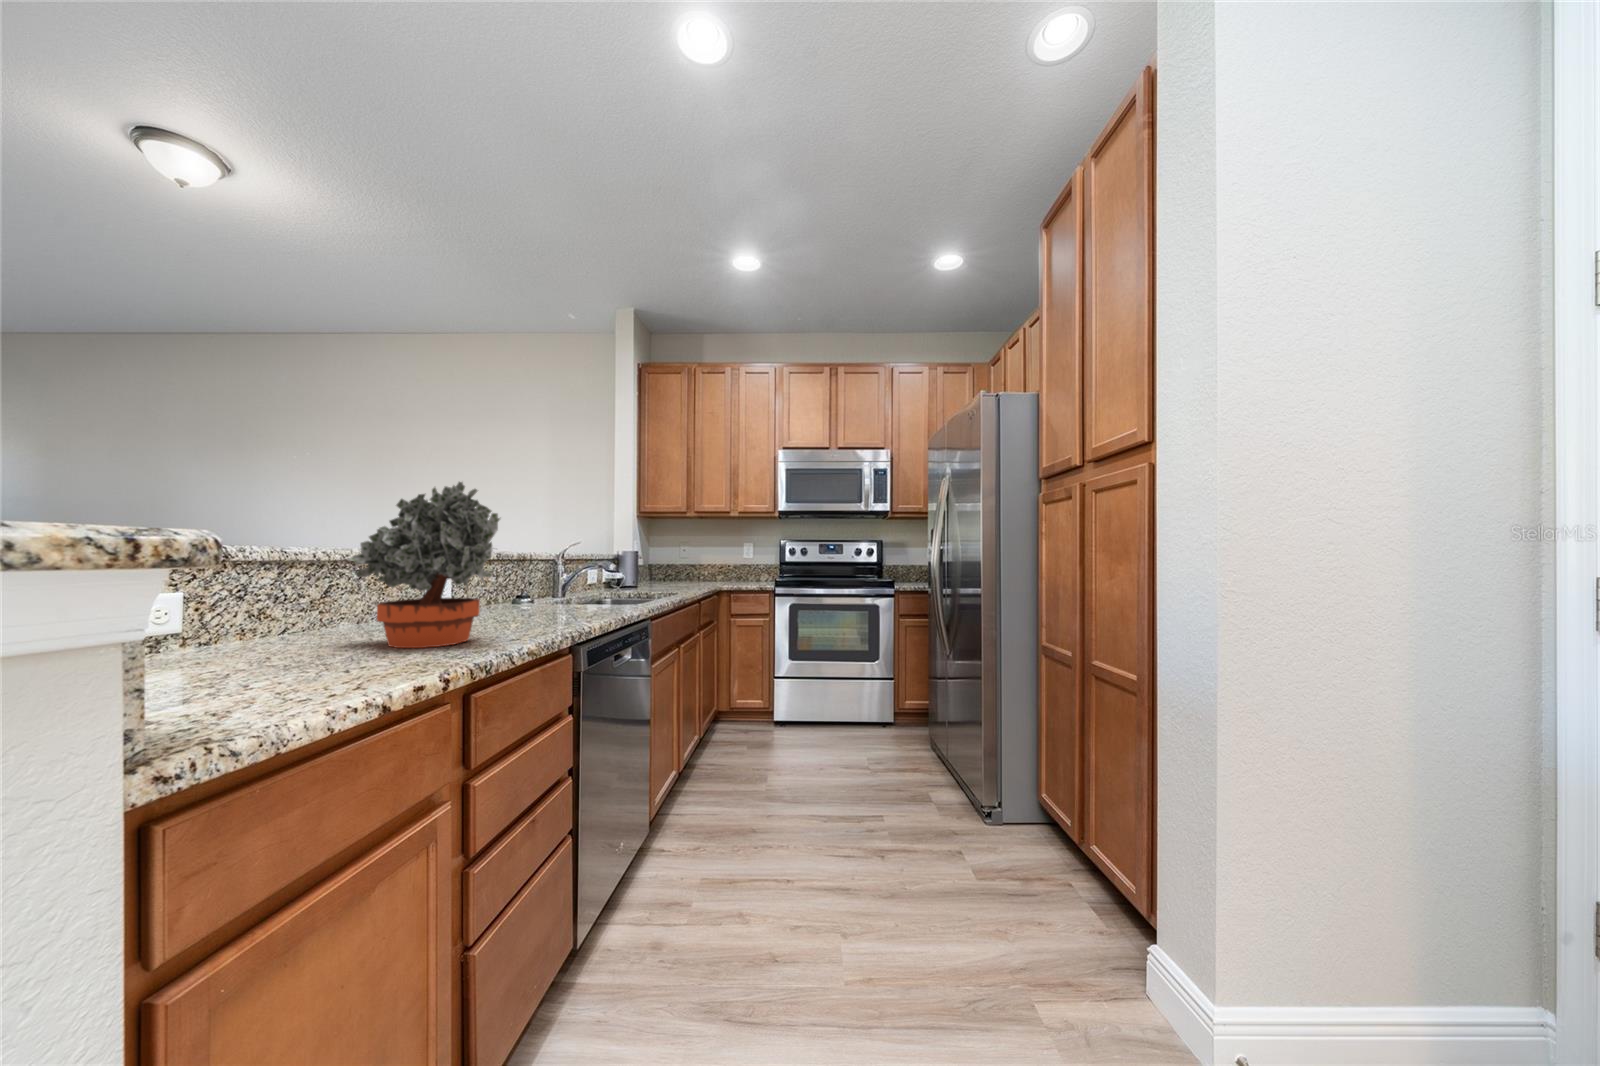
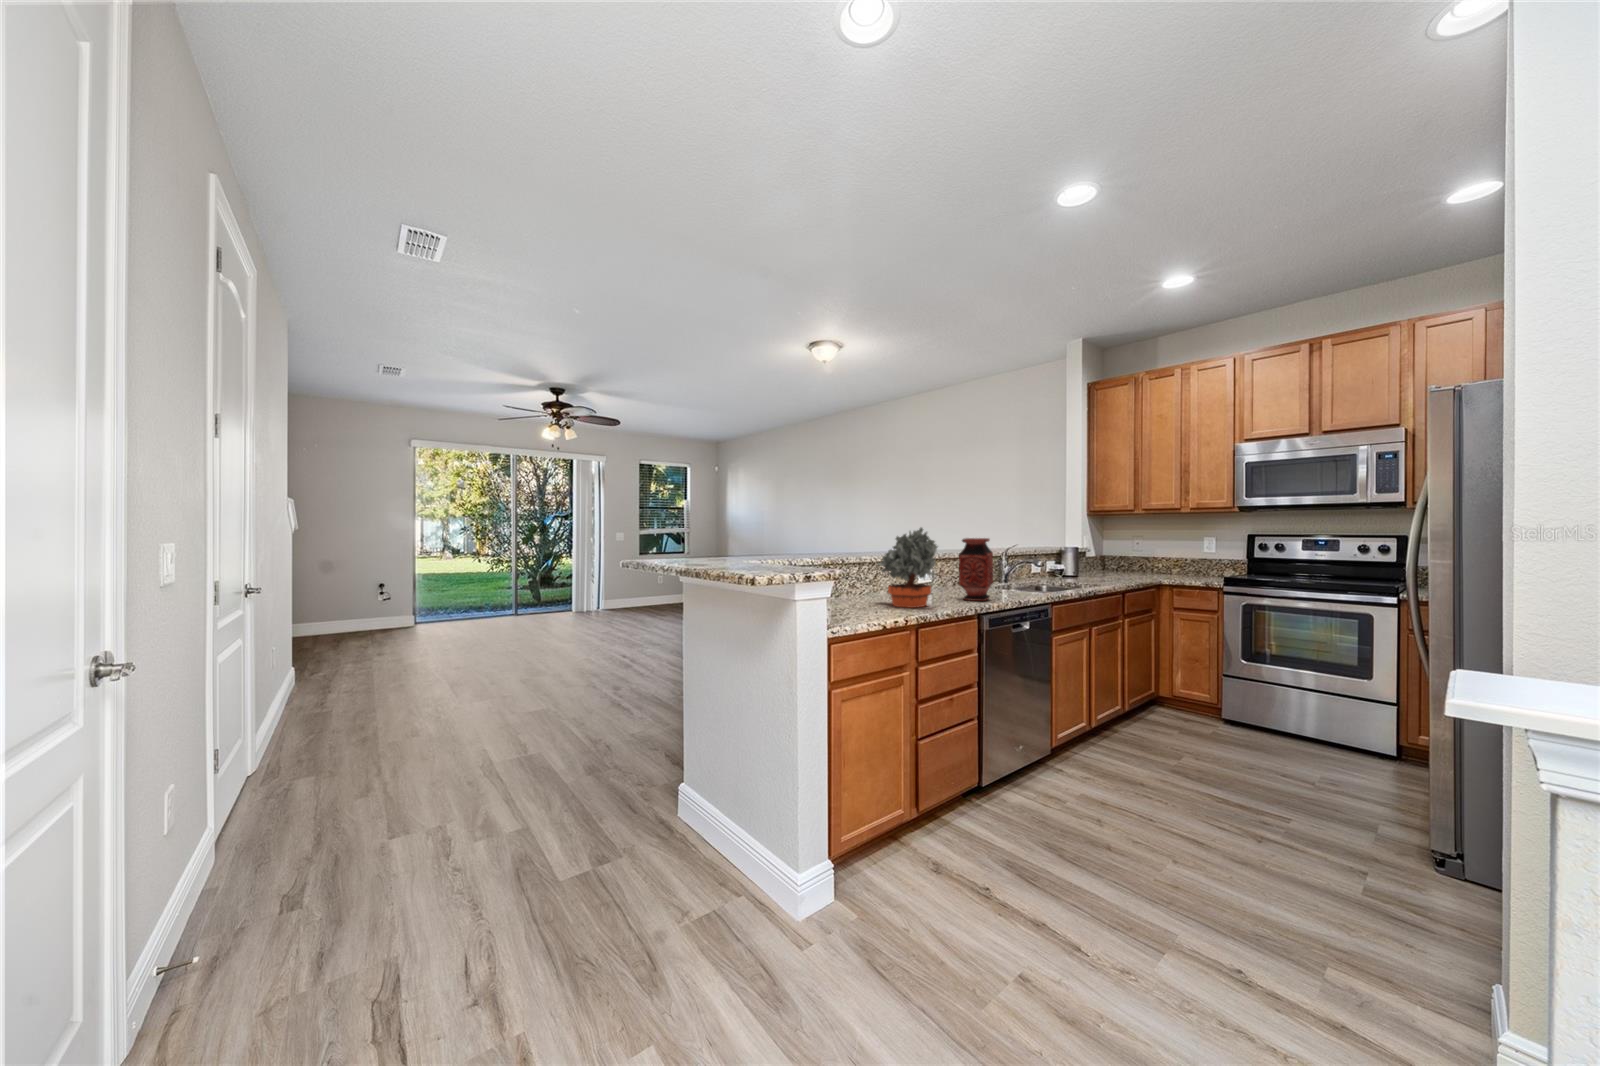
vase: none [521,517,576,624] -> present [959,538,993,601]

